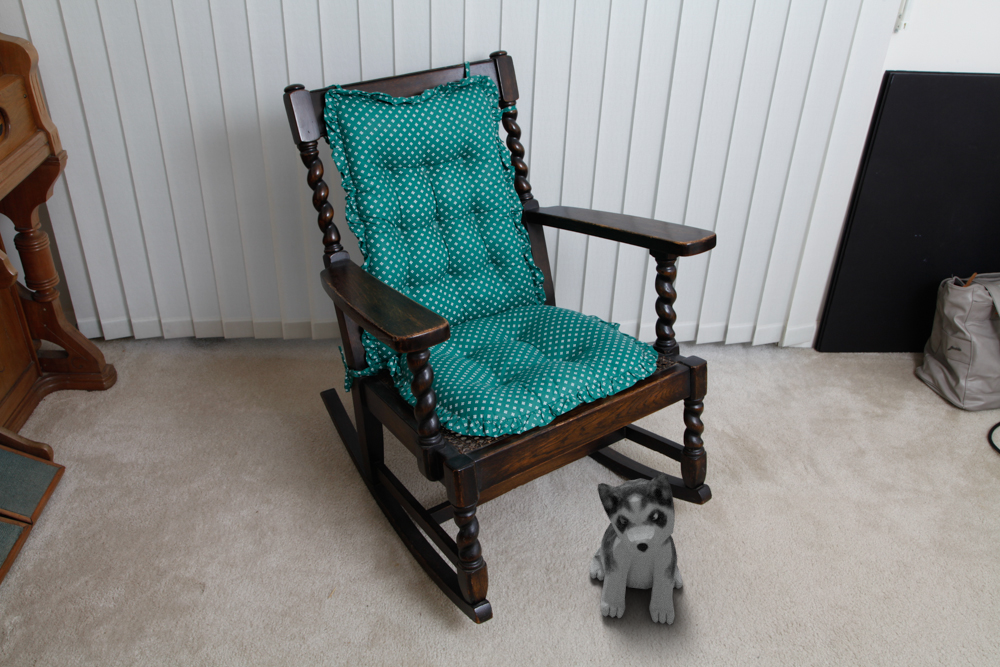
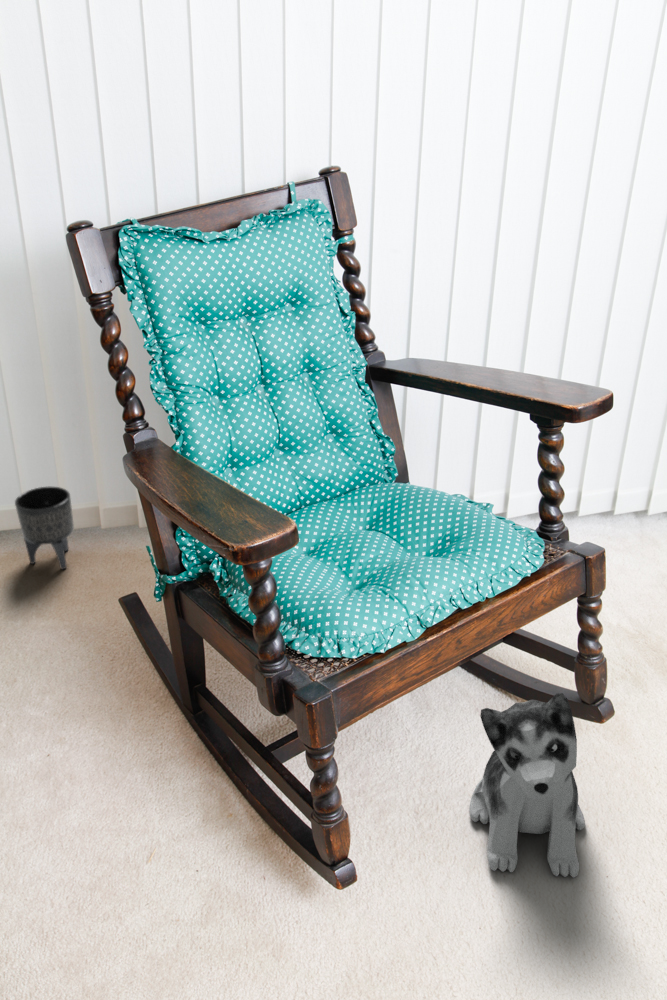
planter: none [239,303,286,371] -> present [15,487,74,569]

